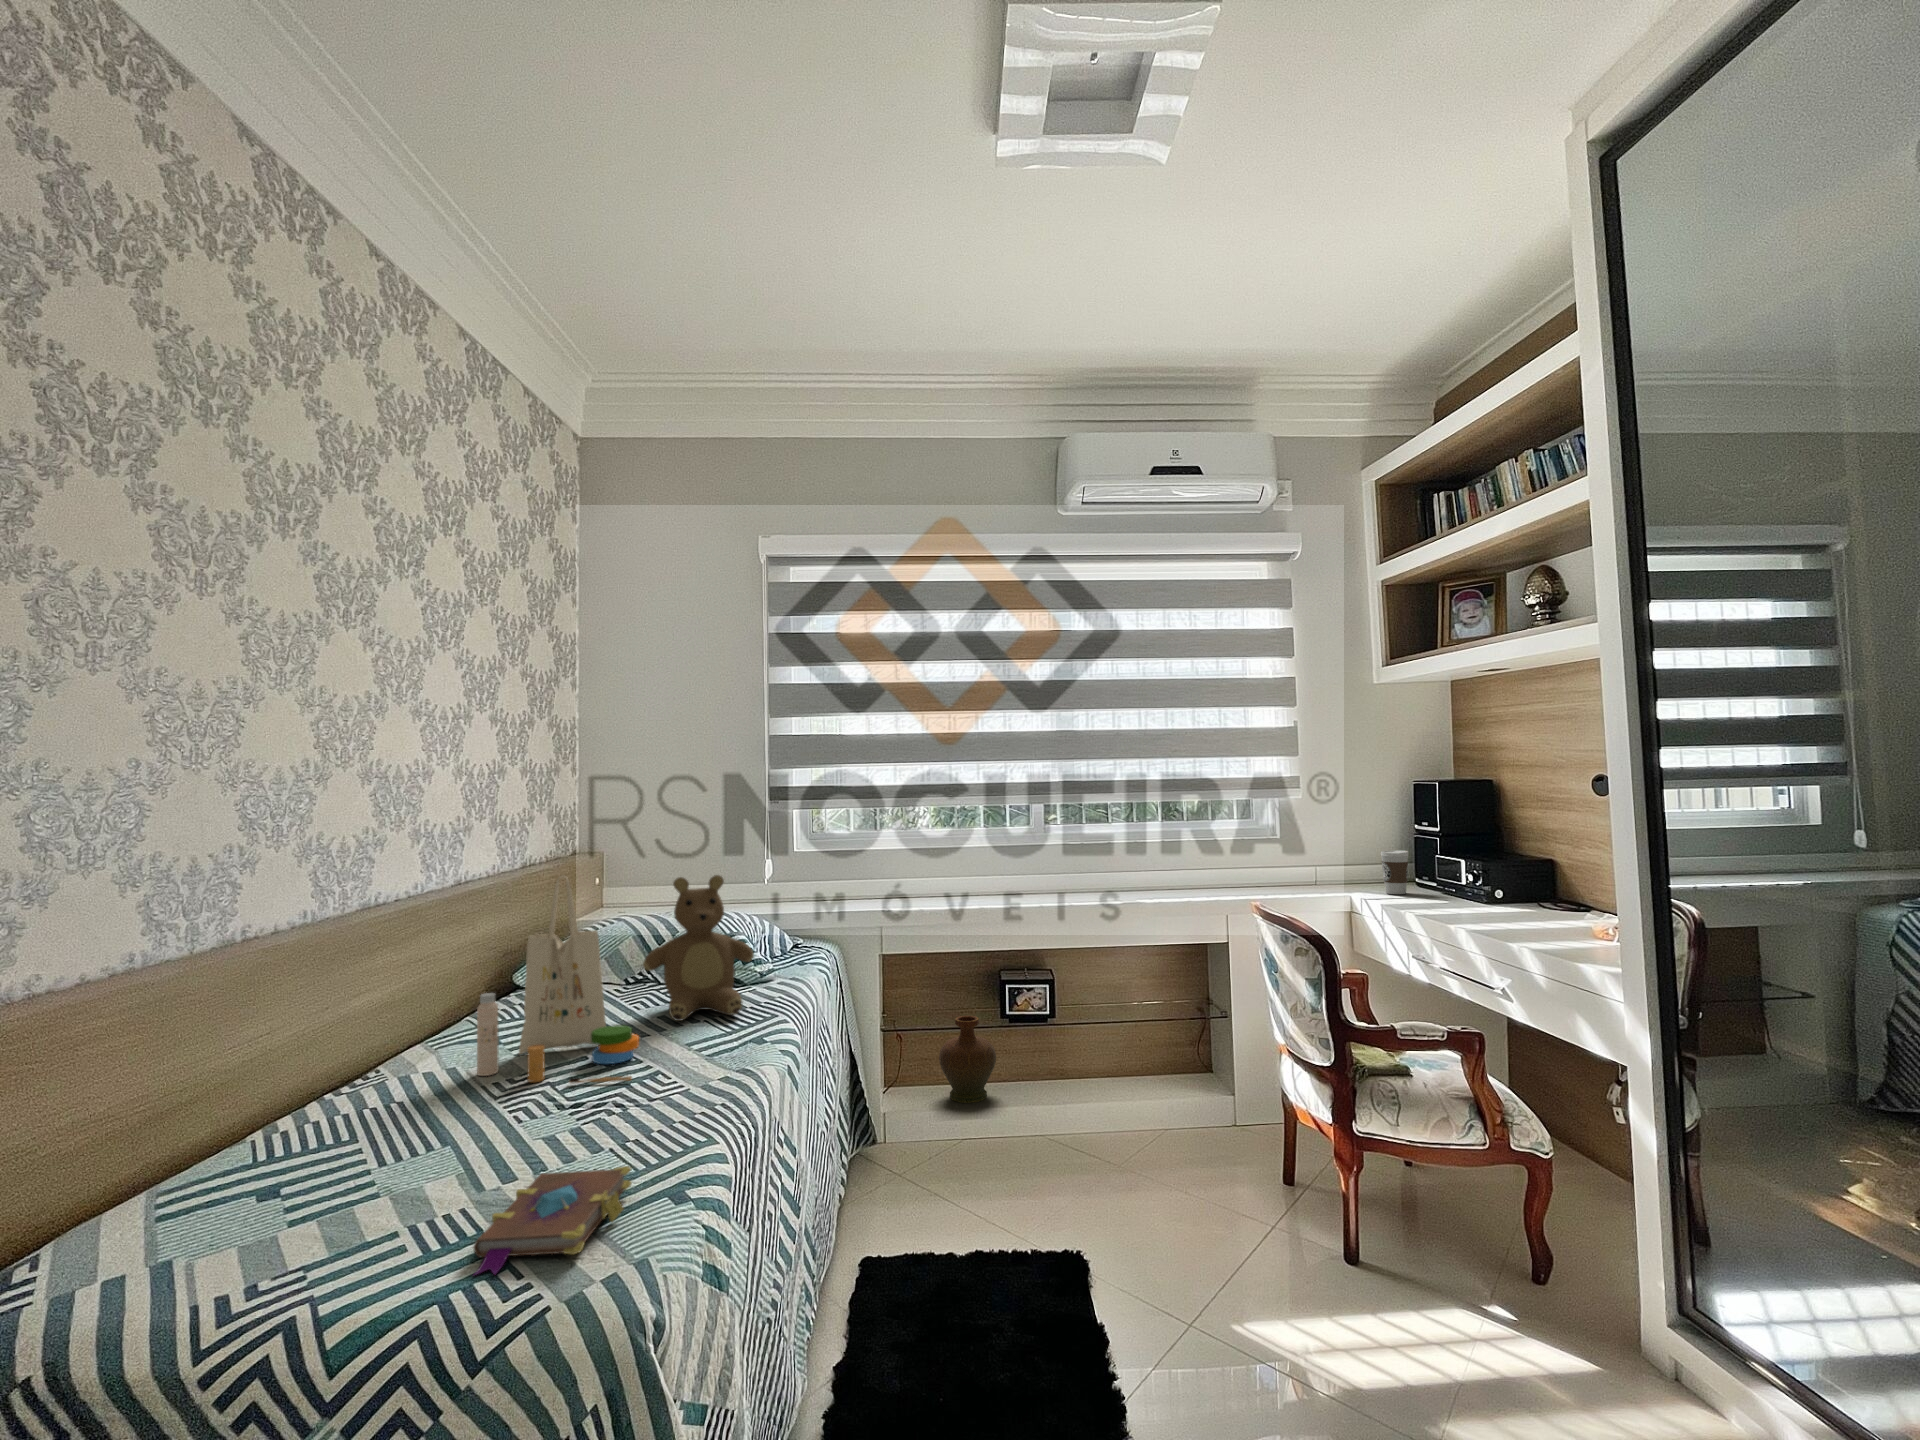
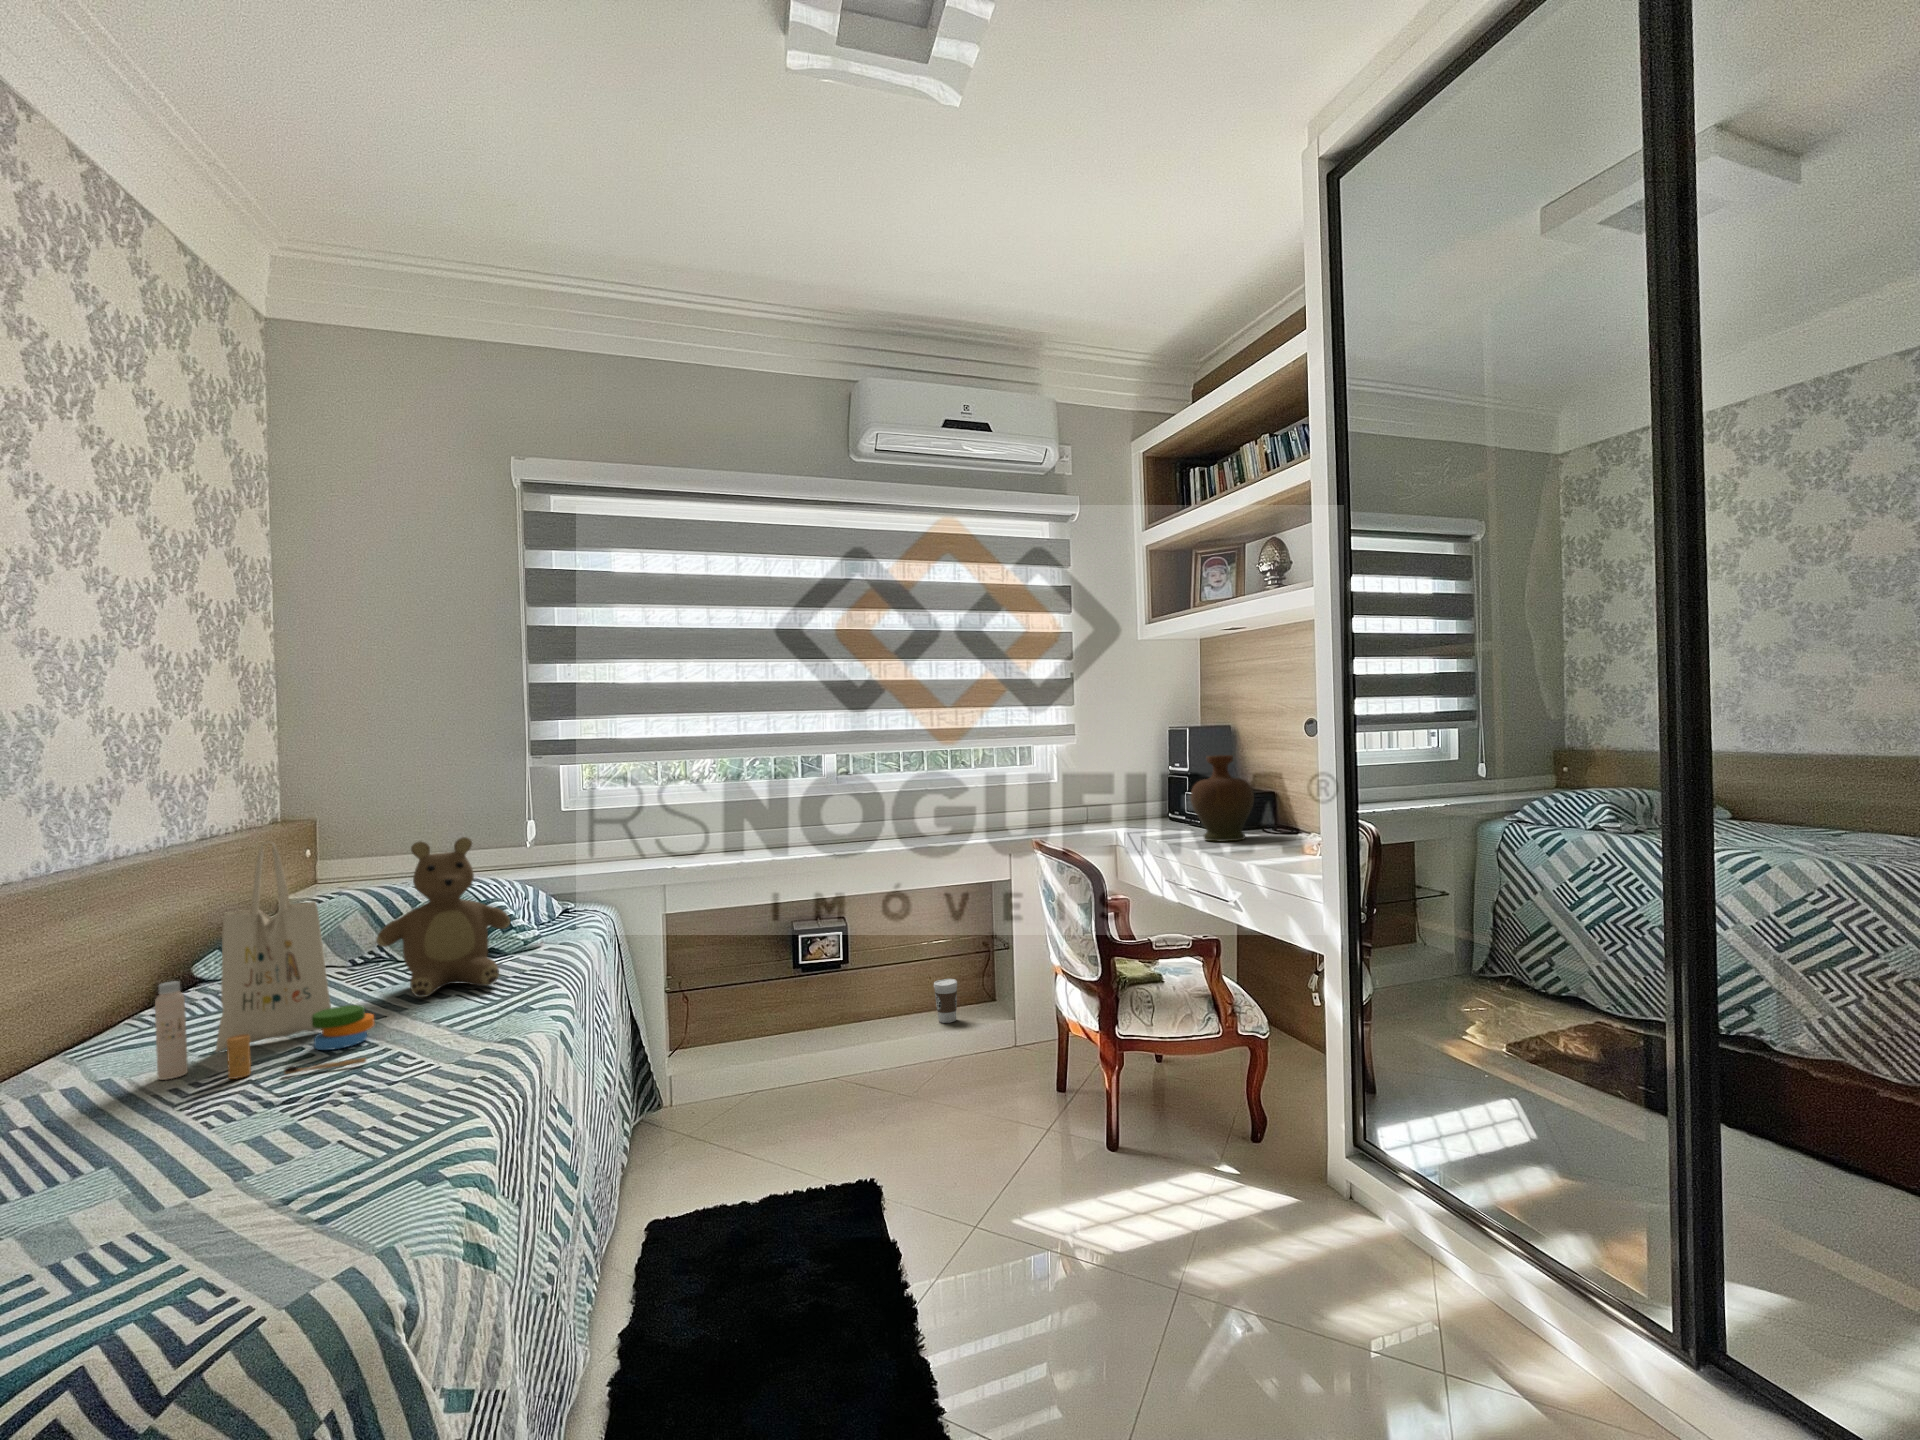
coffee cup: present [1381,850,1408,894] -> present [934,979,958,1023]
decorative vase: present [939,1016,996,1103] -> present [1191,755,1254,841]
book: present [474,1166,632,1275] -> none [146,1149,370,1305]

